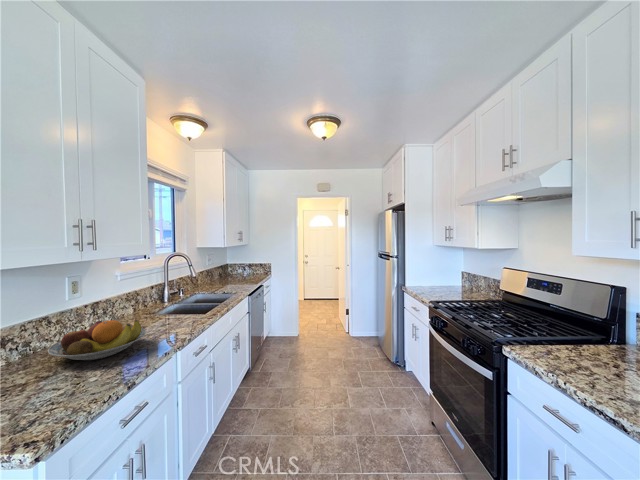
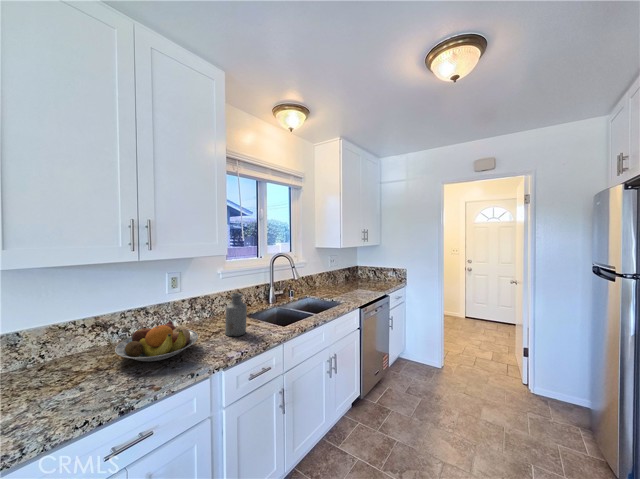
bottle: none [153,286,175,328] -> present [225,293,247,337]

